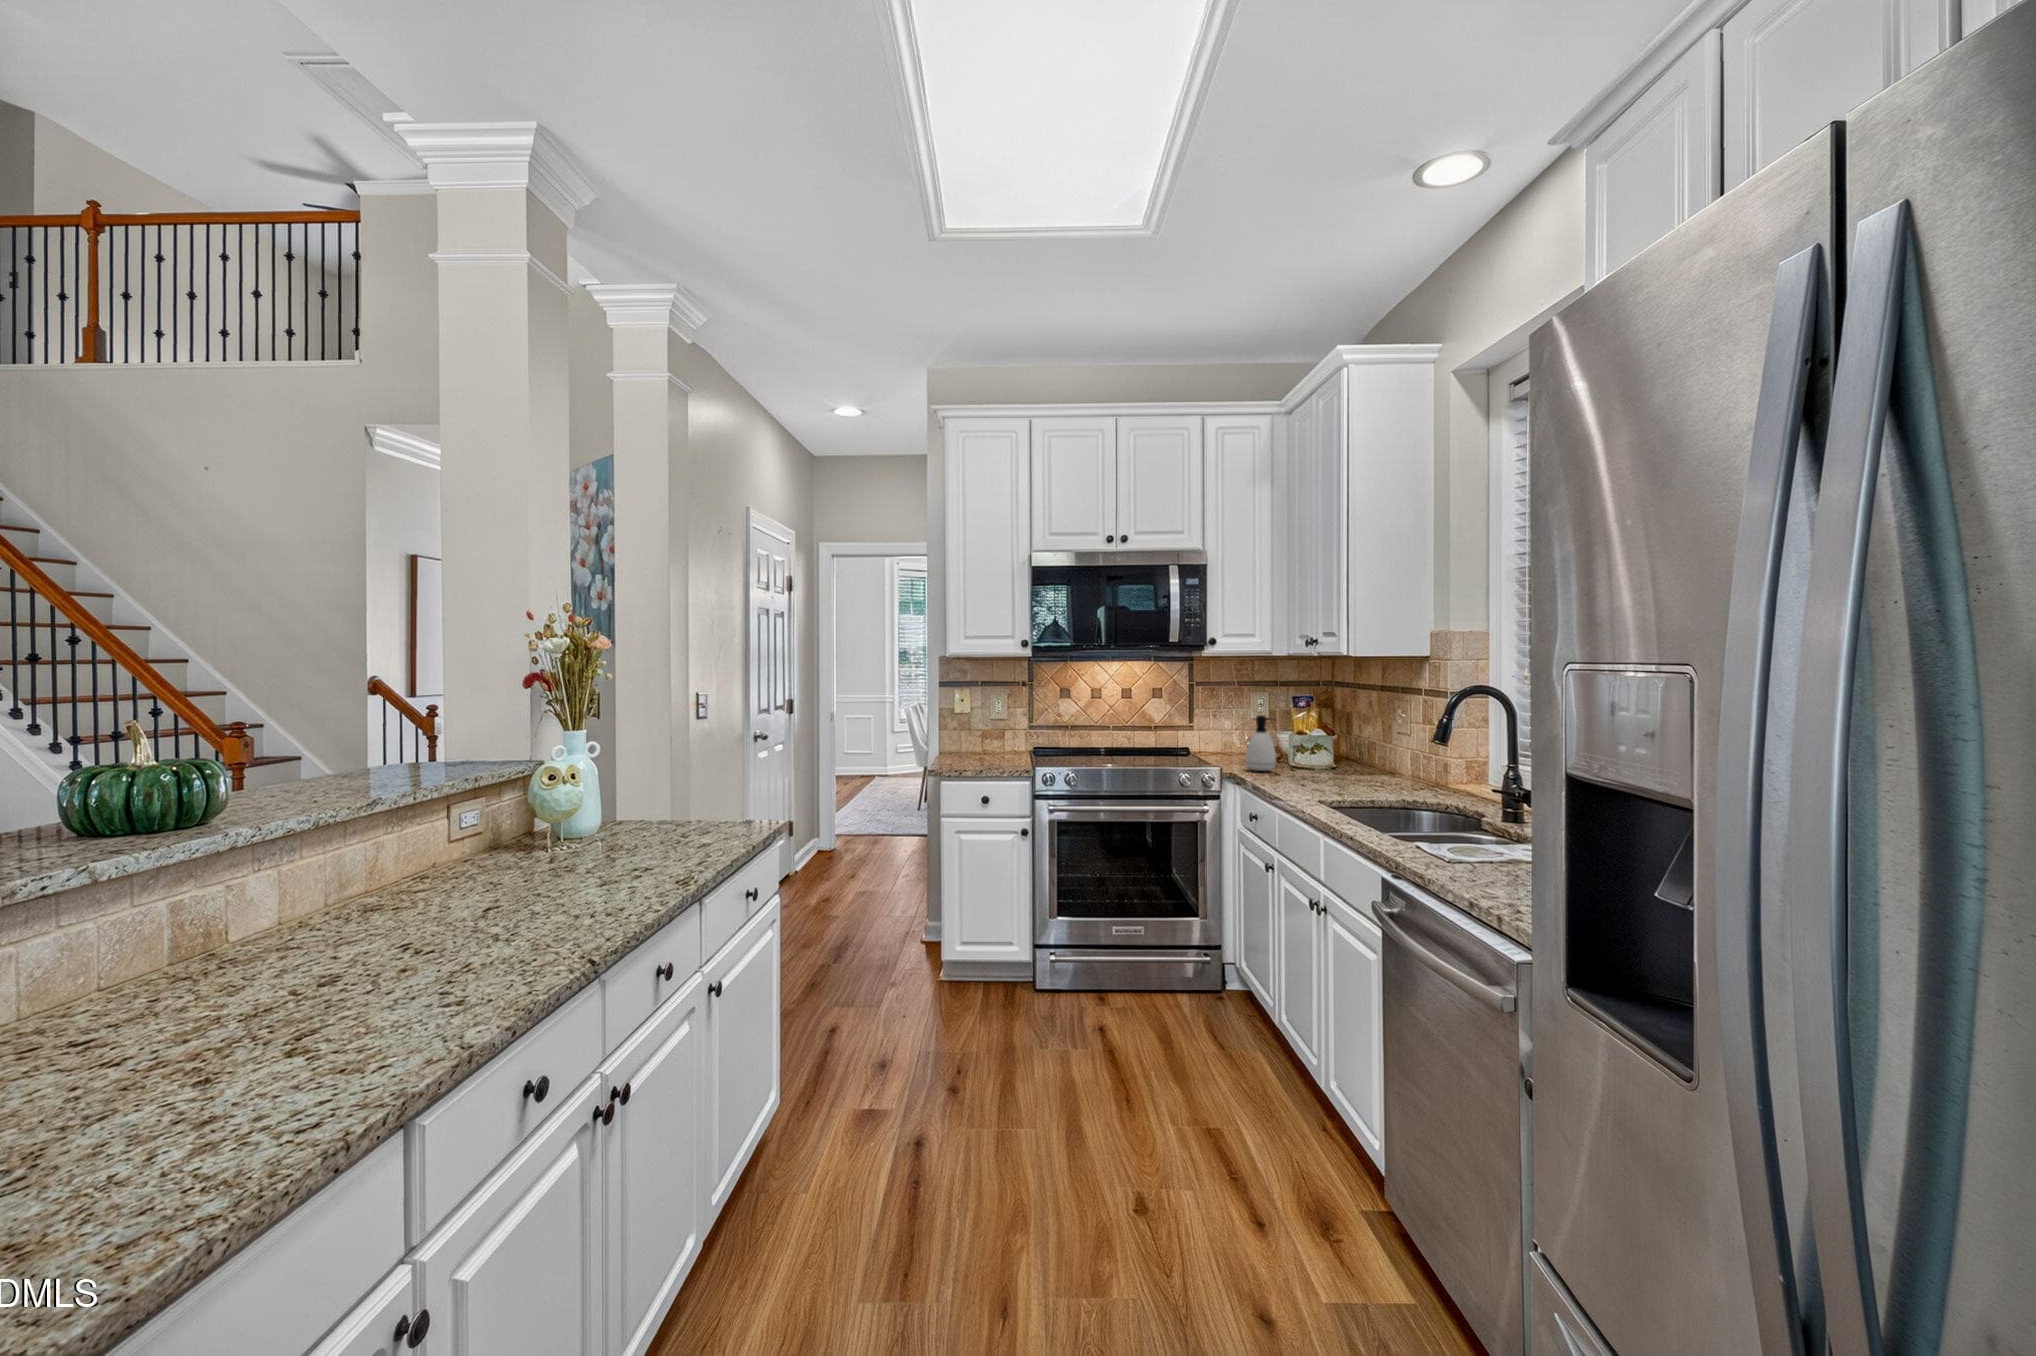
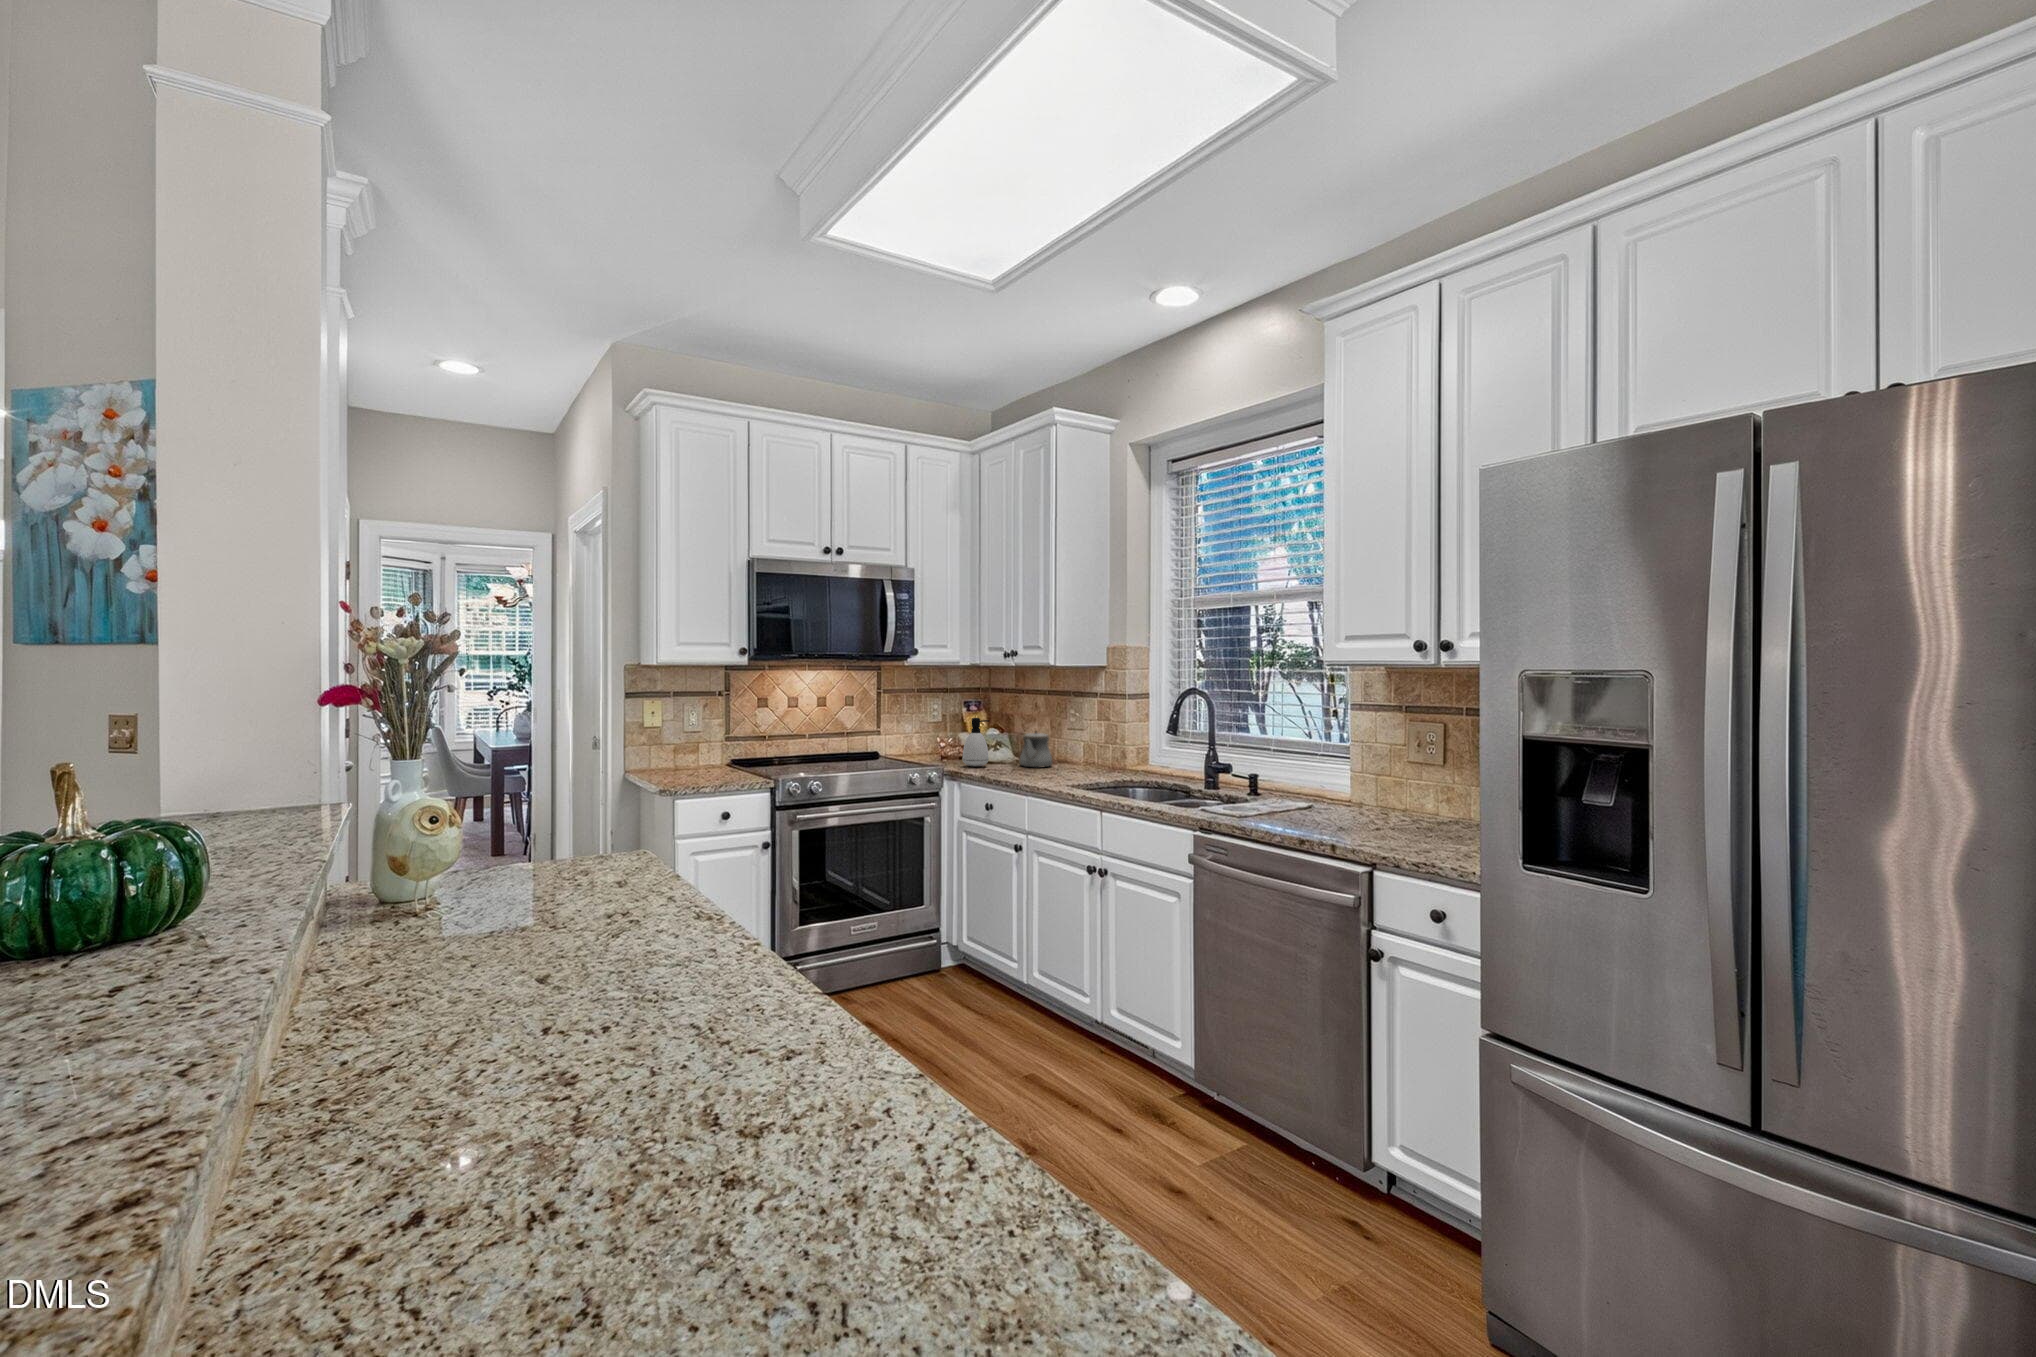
teapot: none [1316,733,1359,778] -> present [1019,732,1052,768]

